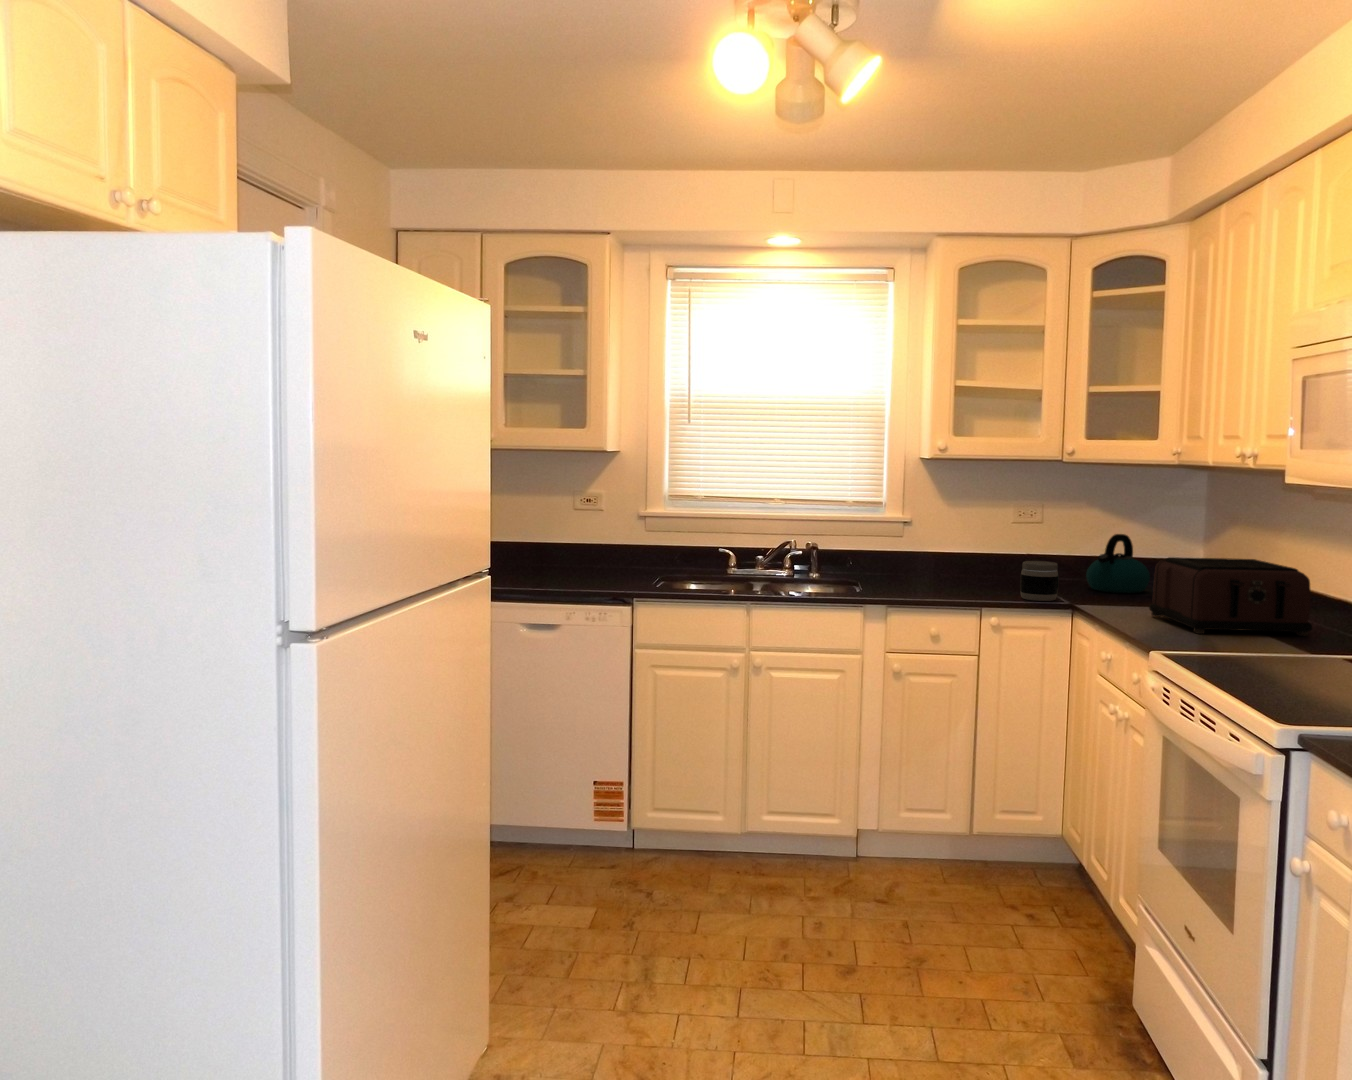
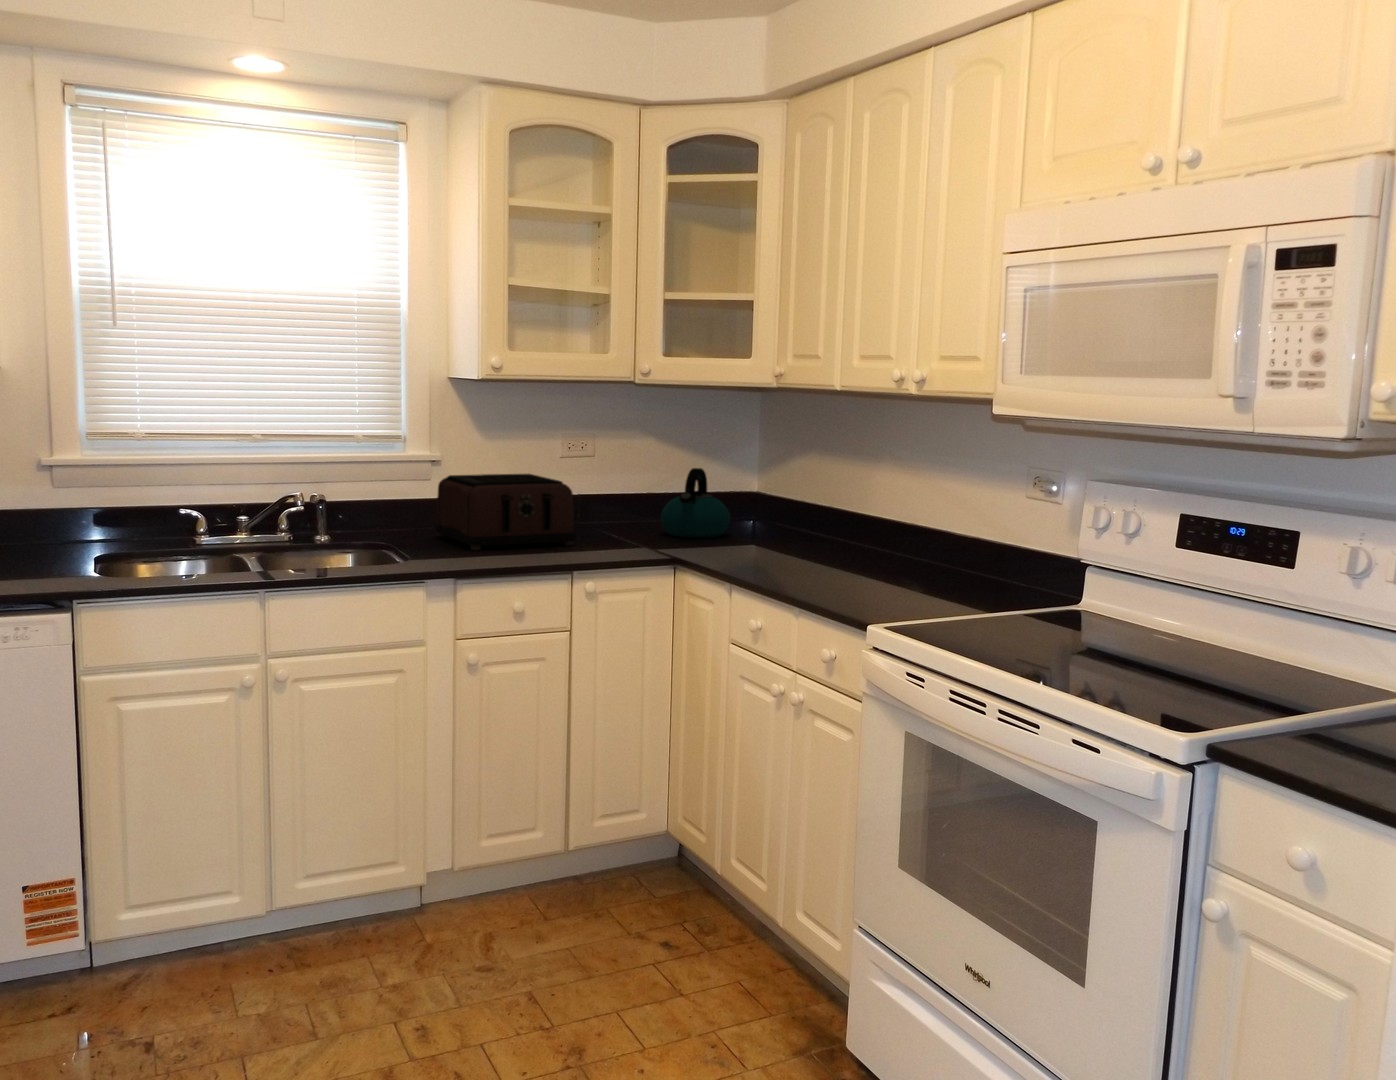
toaster: present [1149,557,1312,636] -> present [435,473,576,551]
jar: present [1020,561,1058,601] -> none [610,506,654,555]

